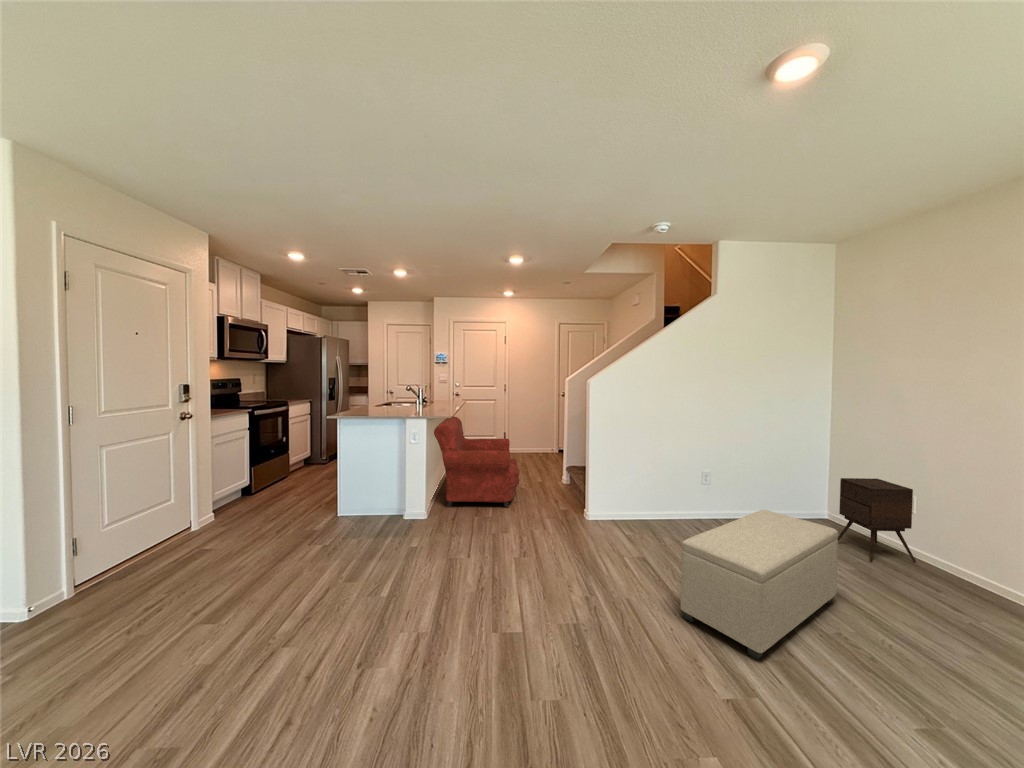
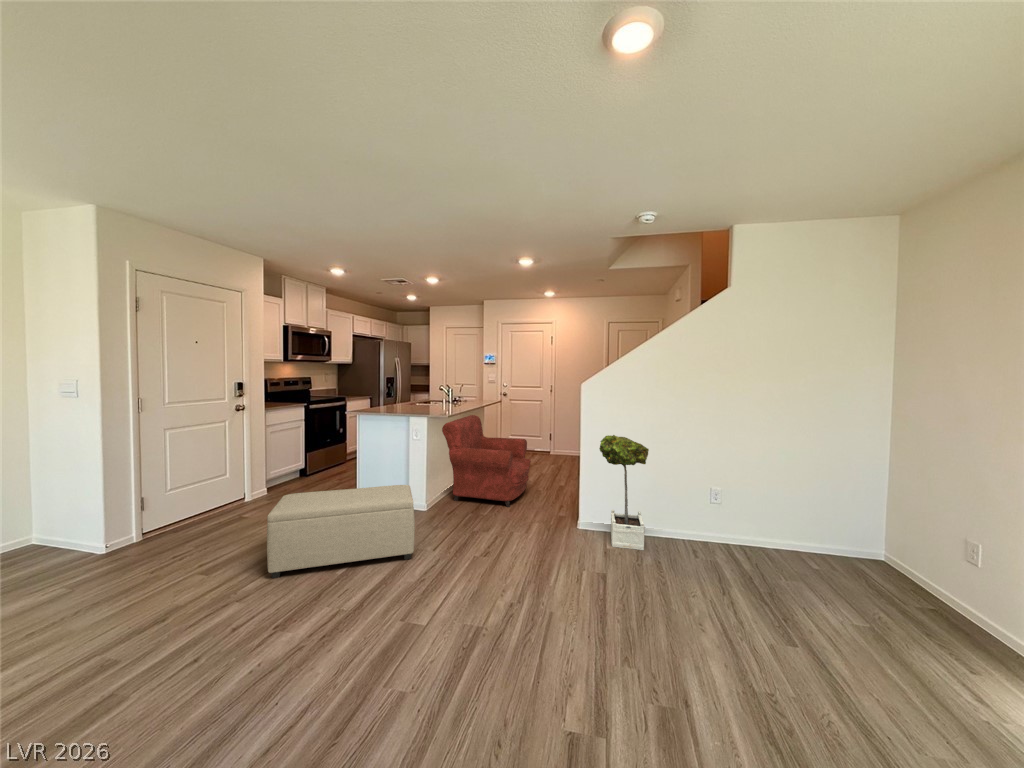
potted tree: none [611,428,658,533] -> present [599,435,649,550]
side table: present [837,478,916,562] -> none [871,512,982,635]
ottoman: present [681,510,838,660] -> present [267,485,415,578]

